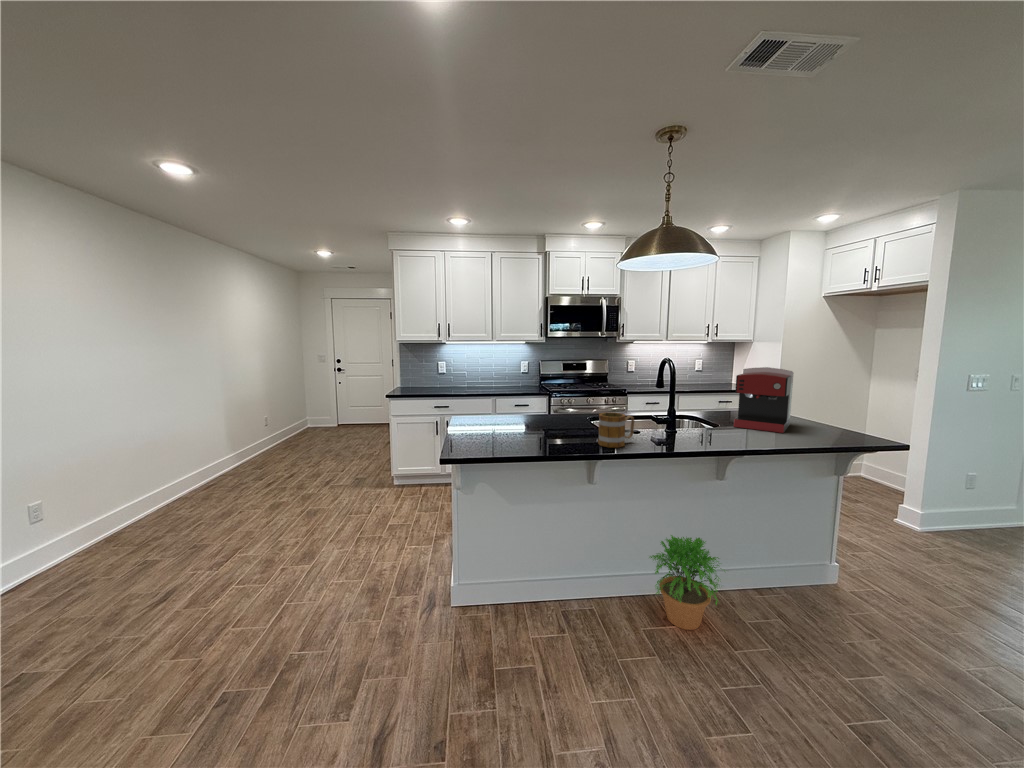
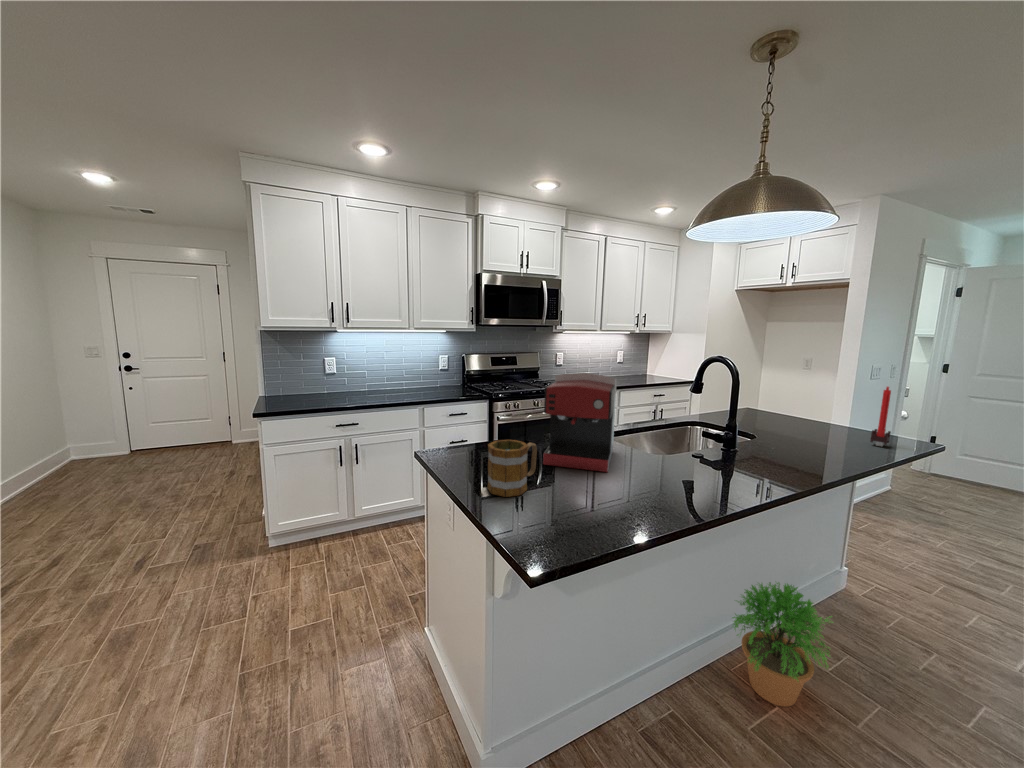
coffee maker: present [734,367,794,433] -> present [543,373,617,472]
candle: none [816,386,837,440] -> present [871,387,891,446]
mug: present [598,413,635,448] -> present [487,440,537,497]

